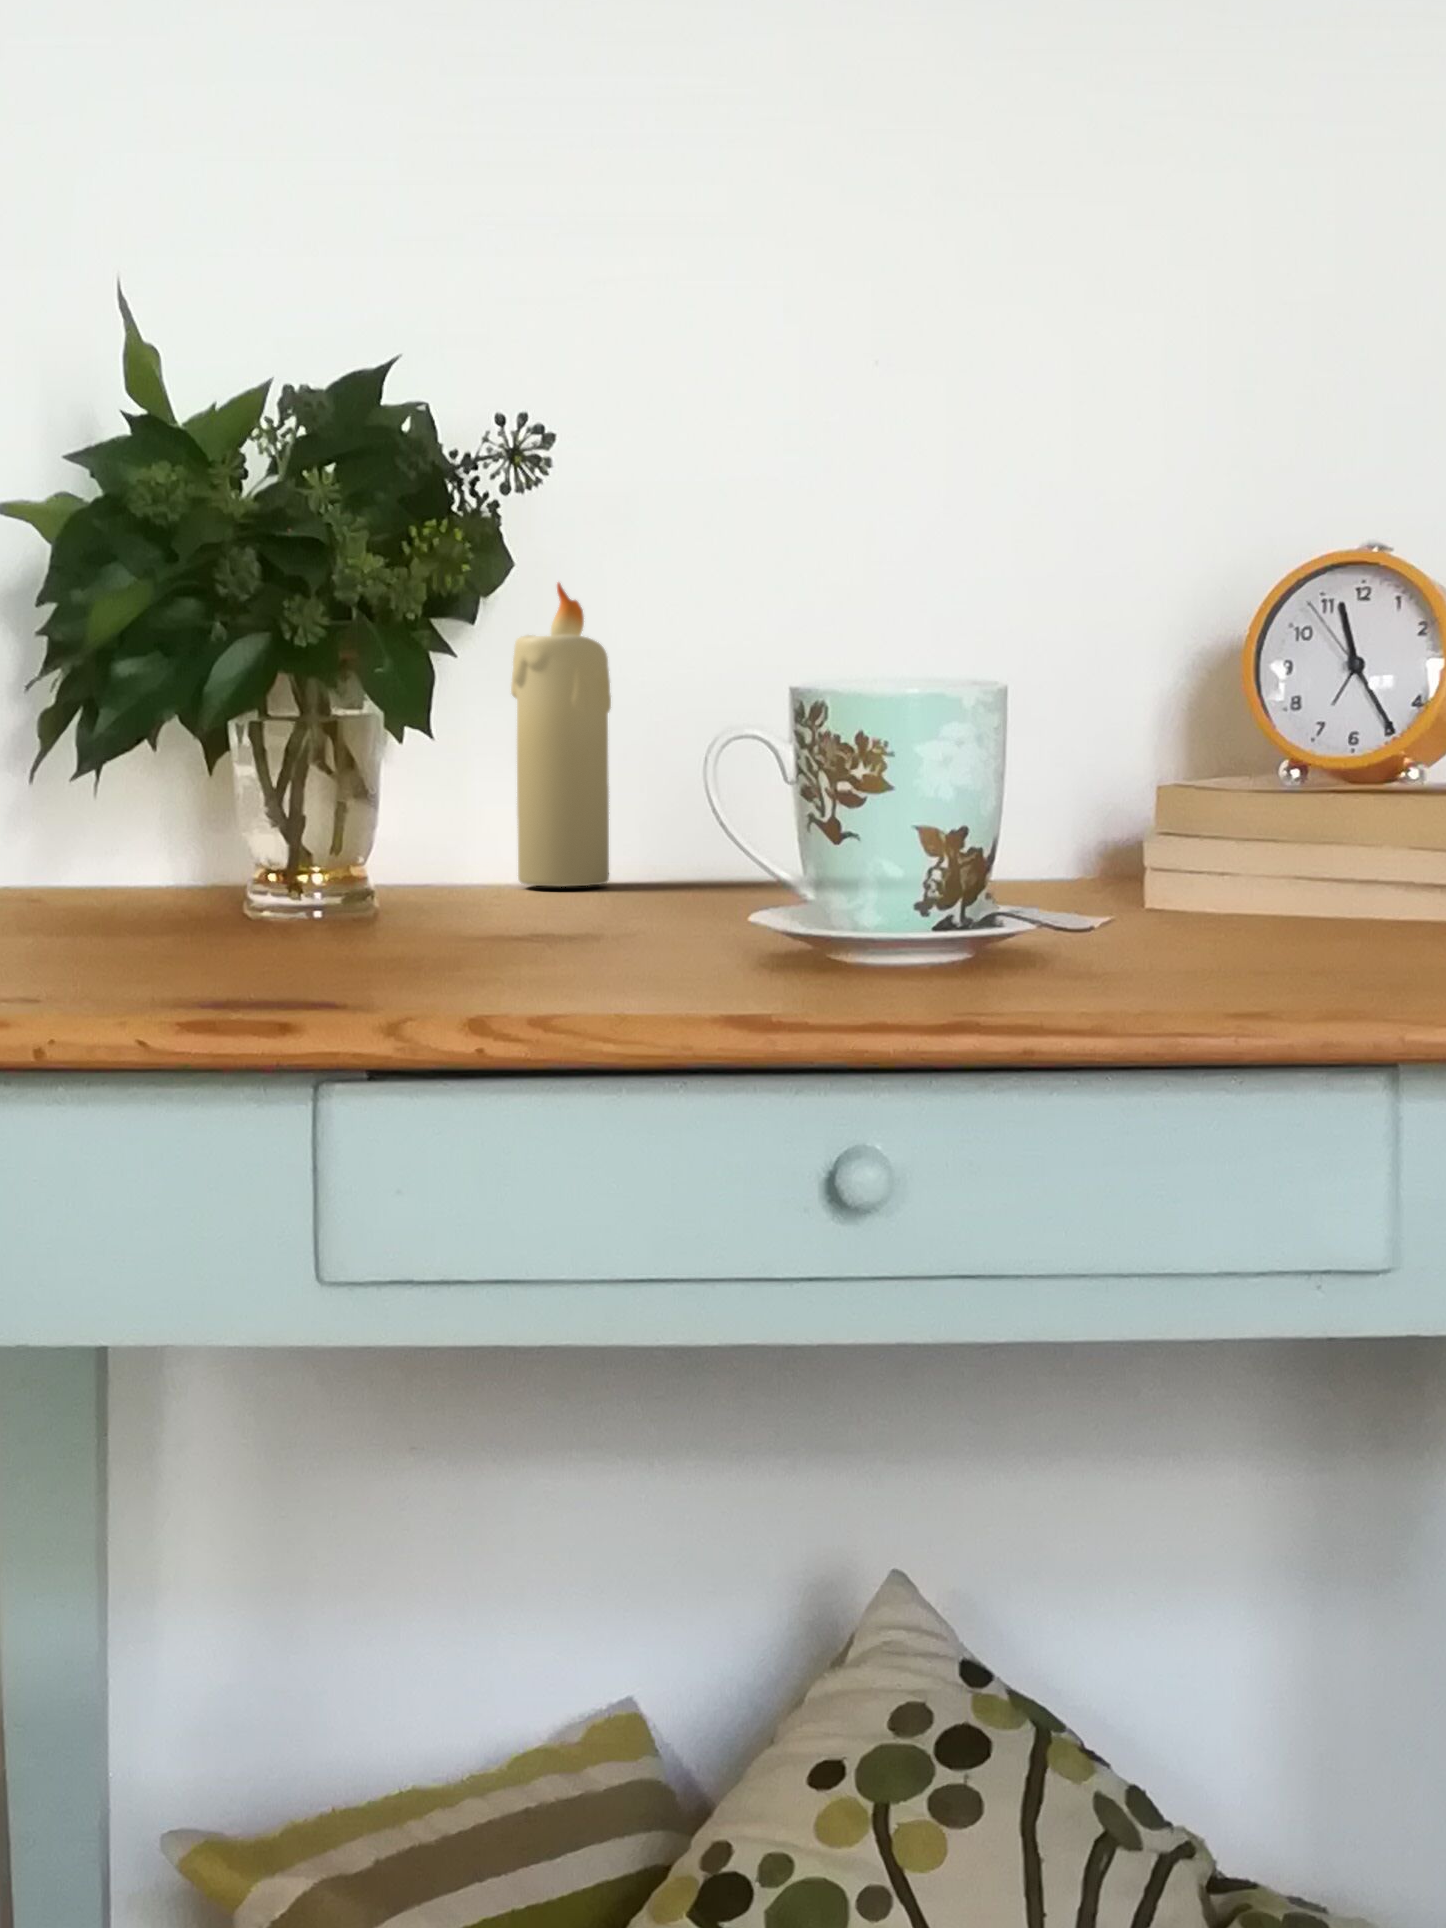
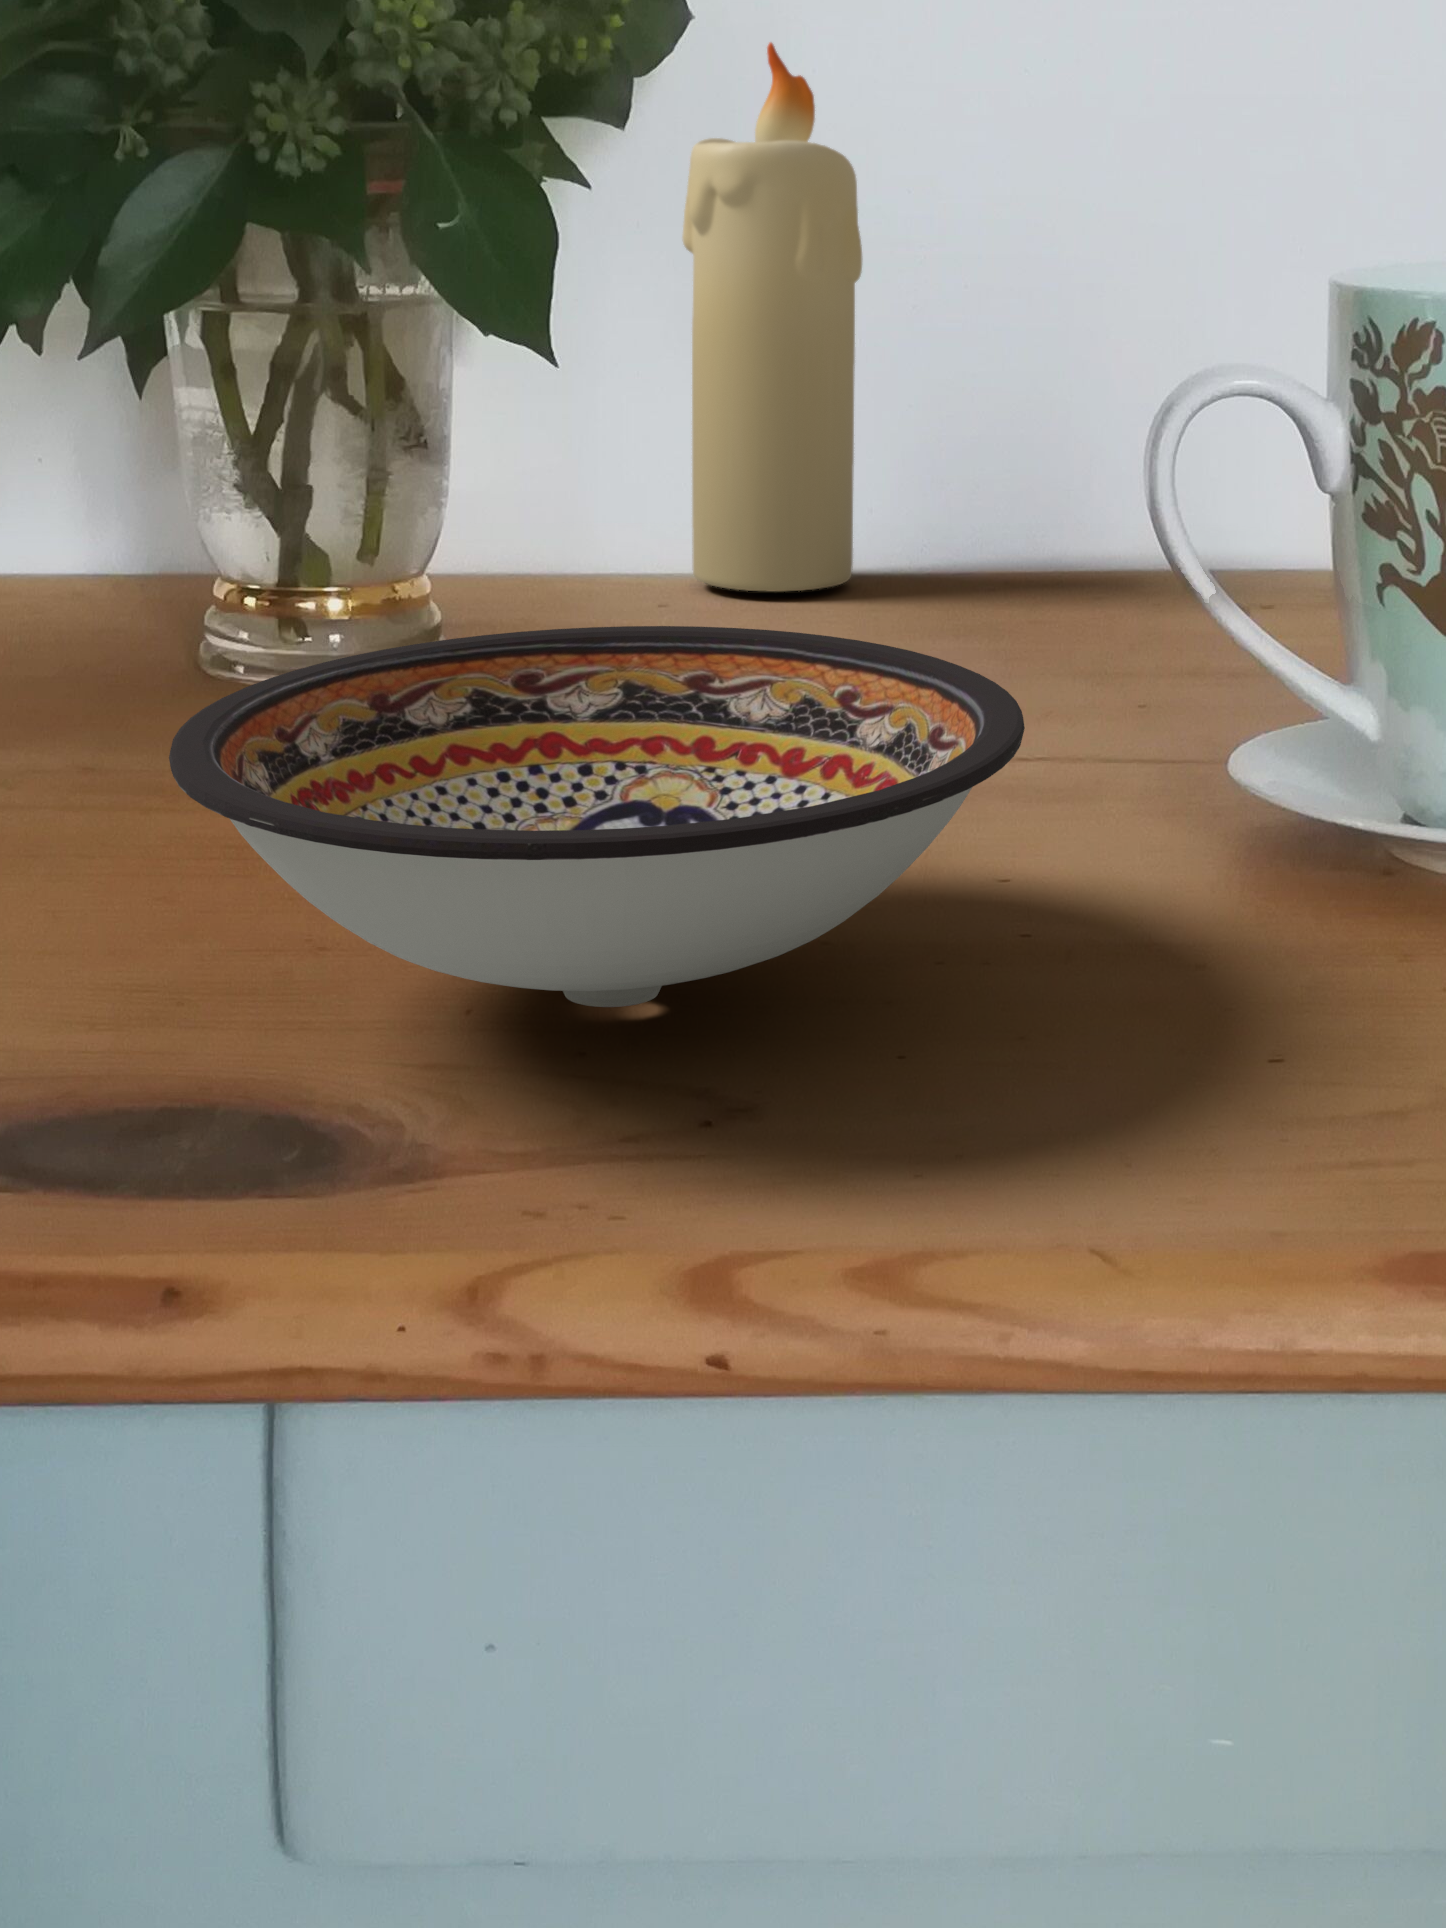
bowl: none [257,840,614,979] -> present [169,626,1025,1007]

